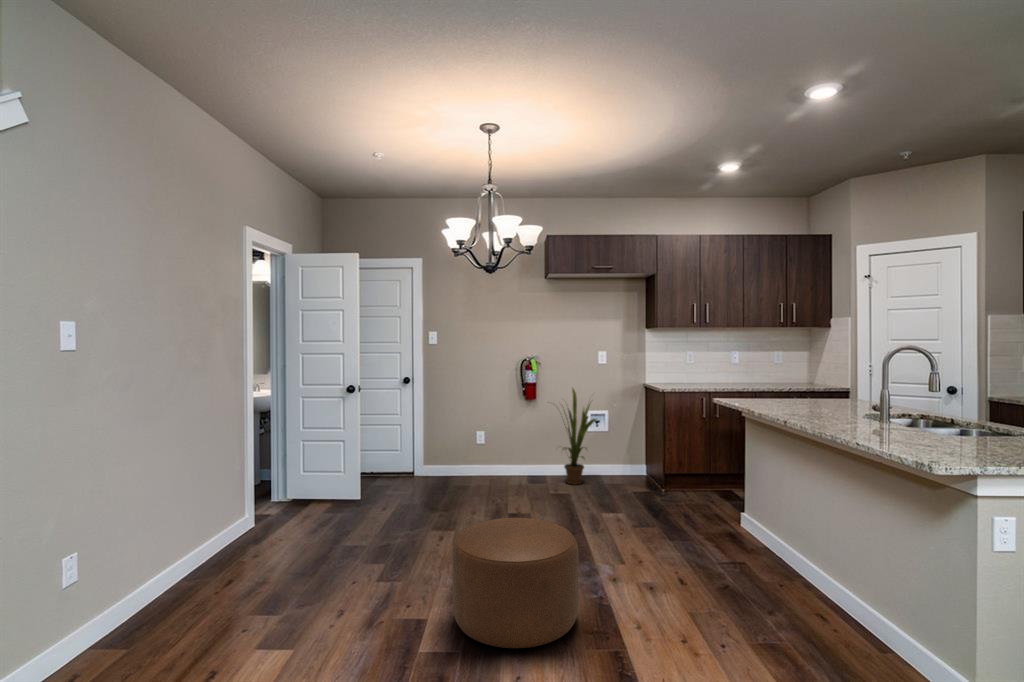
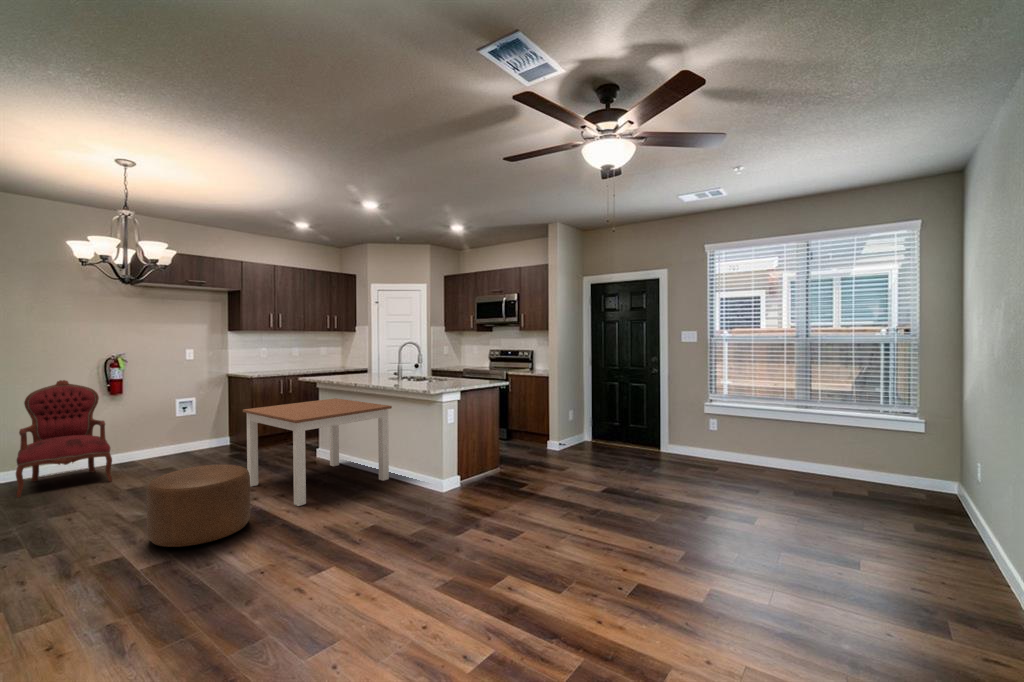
armchair: none [439,380,516,497] -> present [16,380,112,497]
house plant: present [563,388,597,485] -> none [138,381,193,462]
dining table: none [617,439,857,625] -> present [243,398,392,506]

